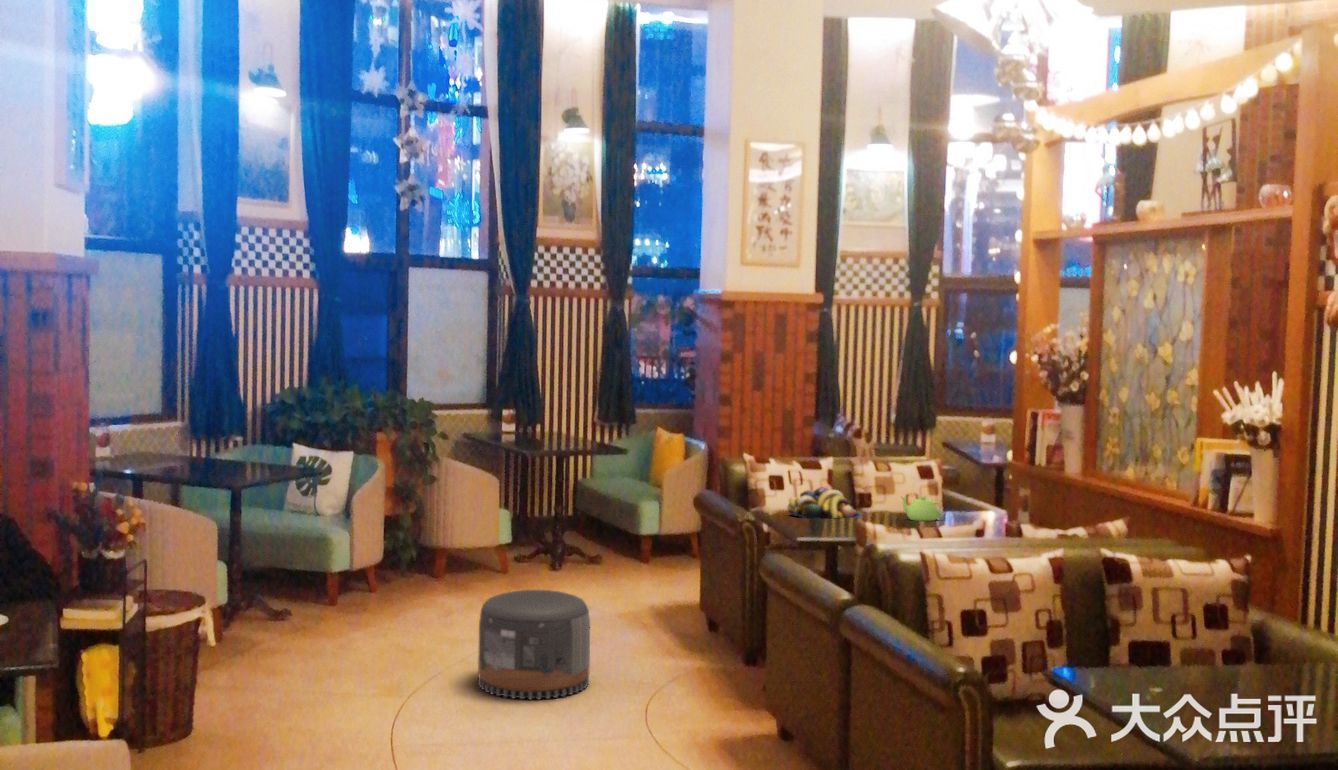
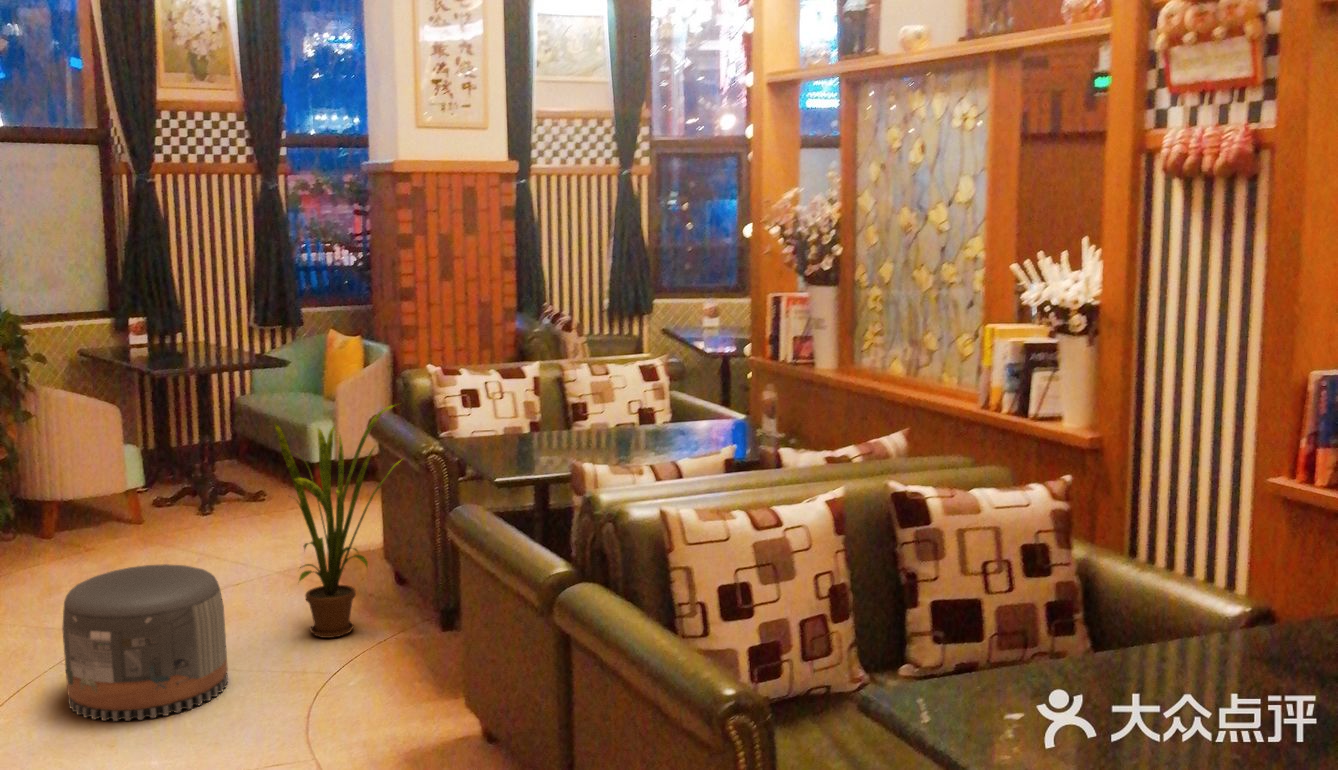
house plant: none [633,482,729,662] -> present [274,405,402,638]
fruit bowl: present [787,488,861,519] -> none [481,402,574,447]
teapot: present [902,496,942,521] -> none [620,407,674,439]

